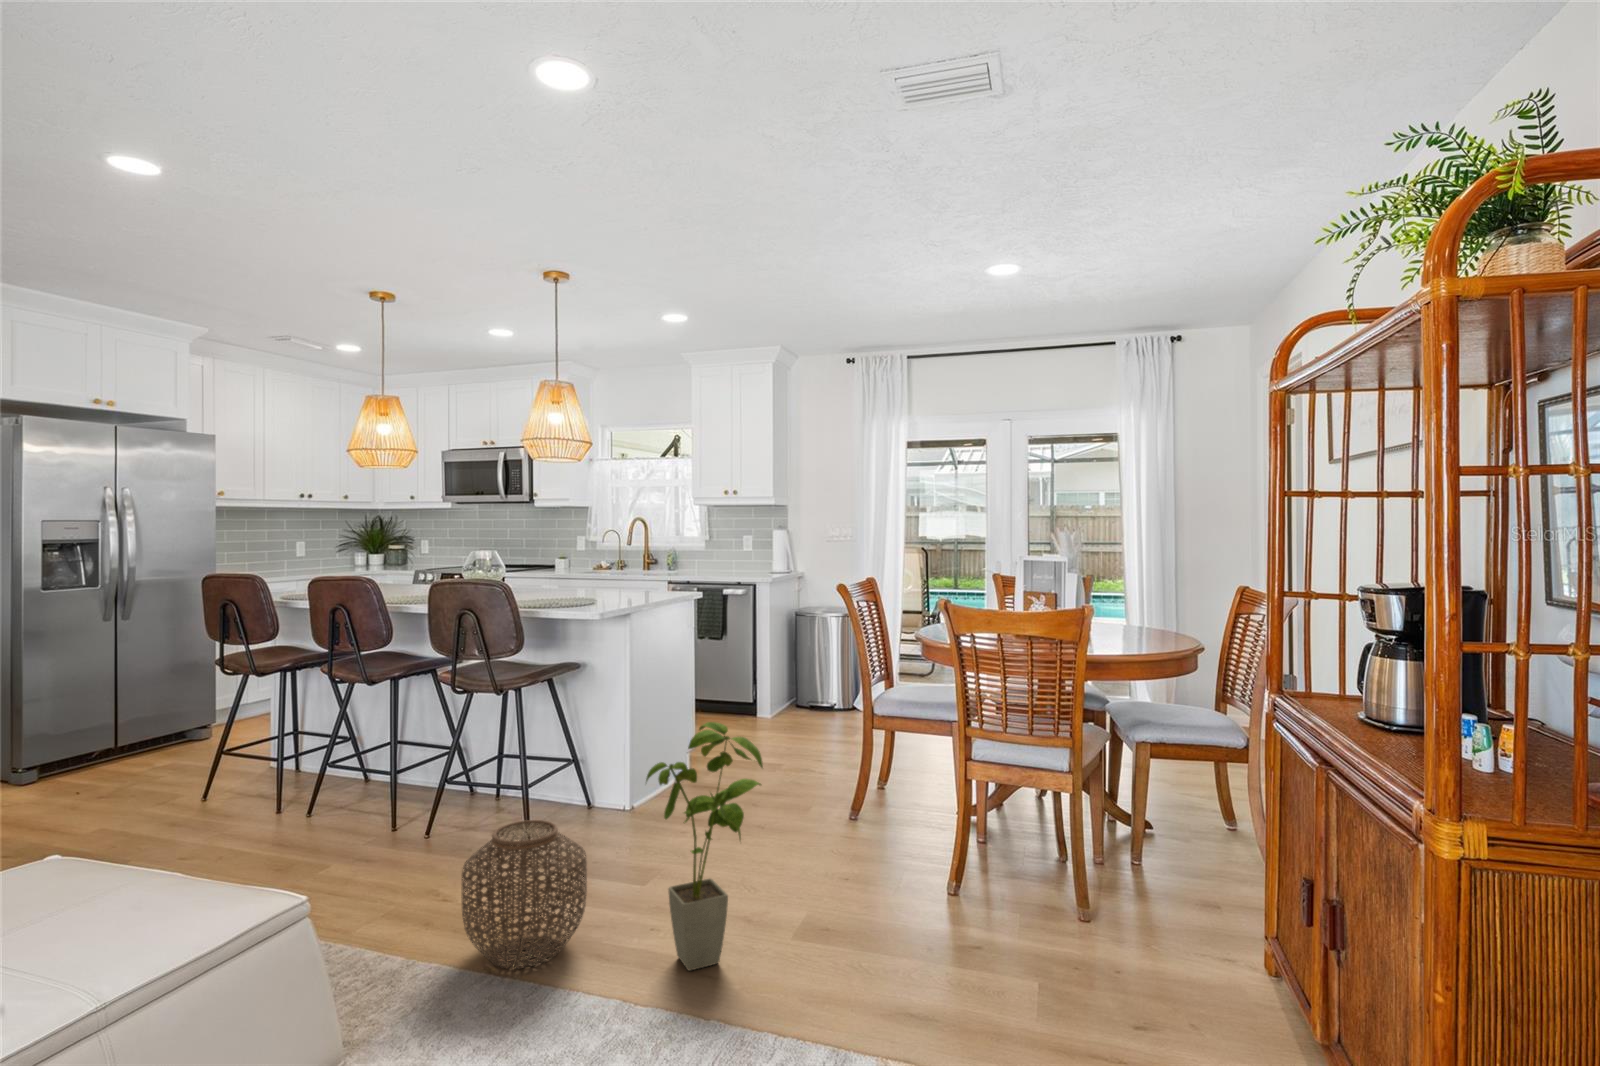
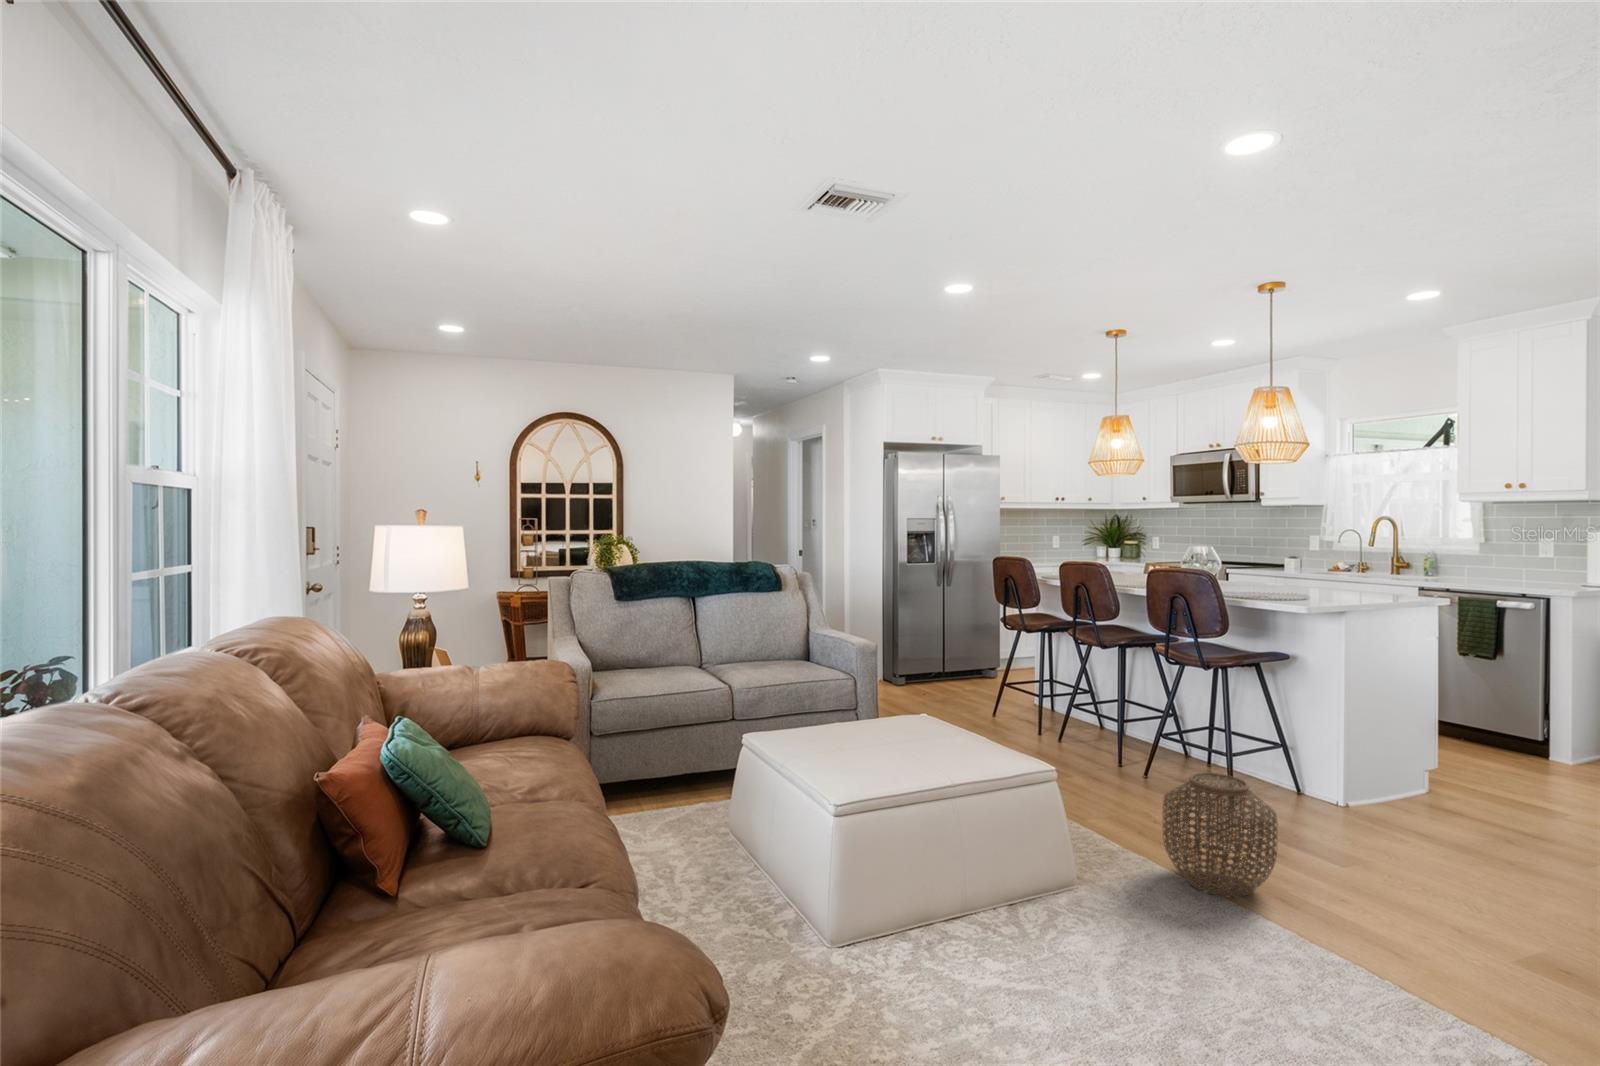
house plant: present [646,722,763,971] -> none [1337,718,1489,962]

